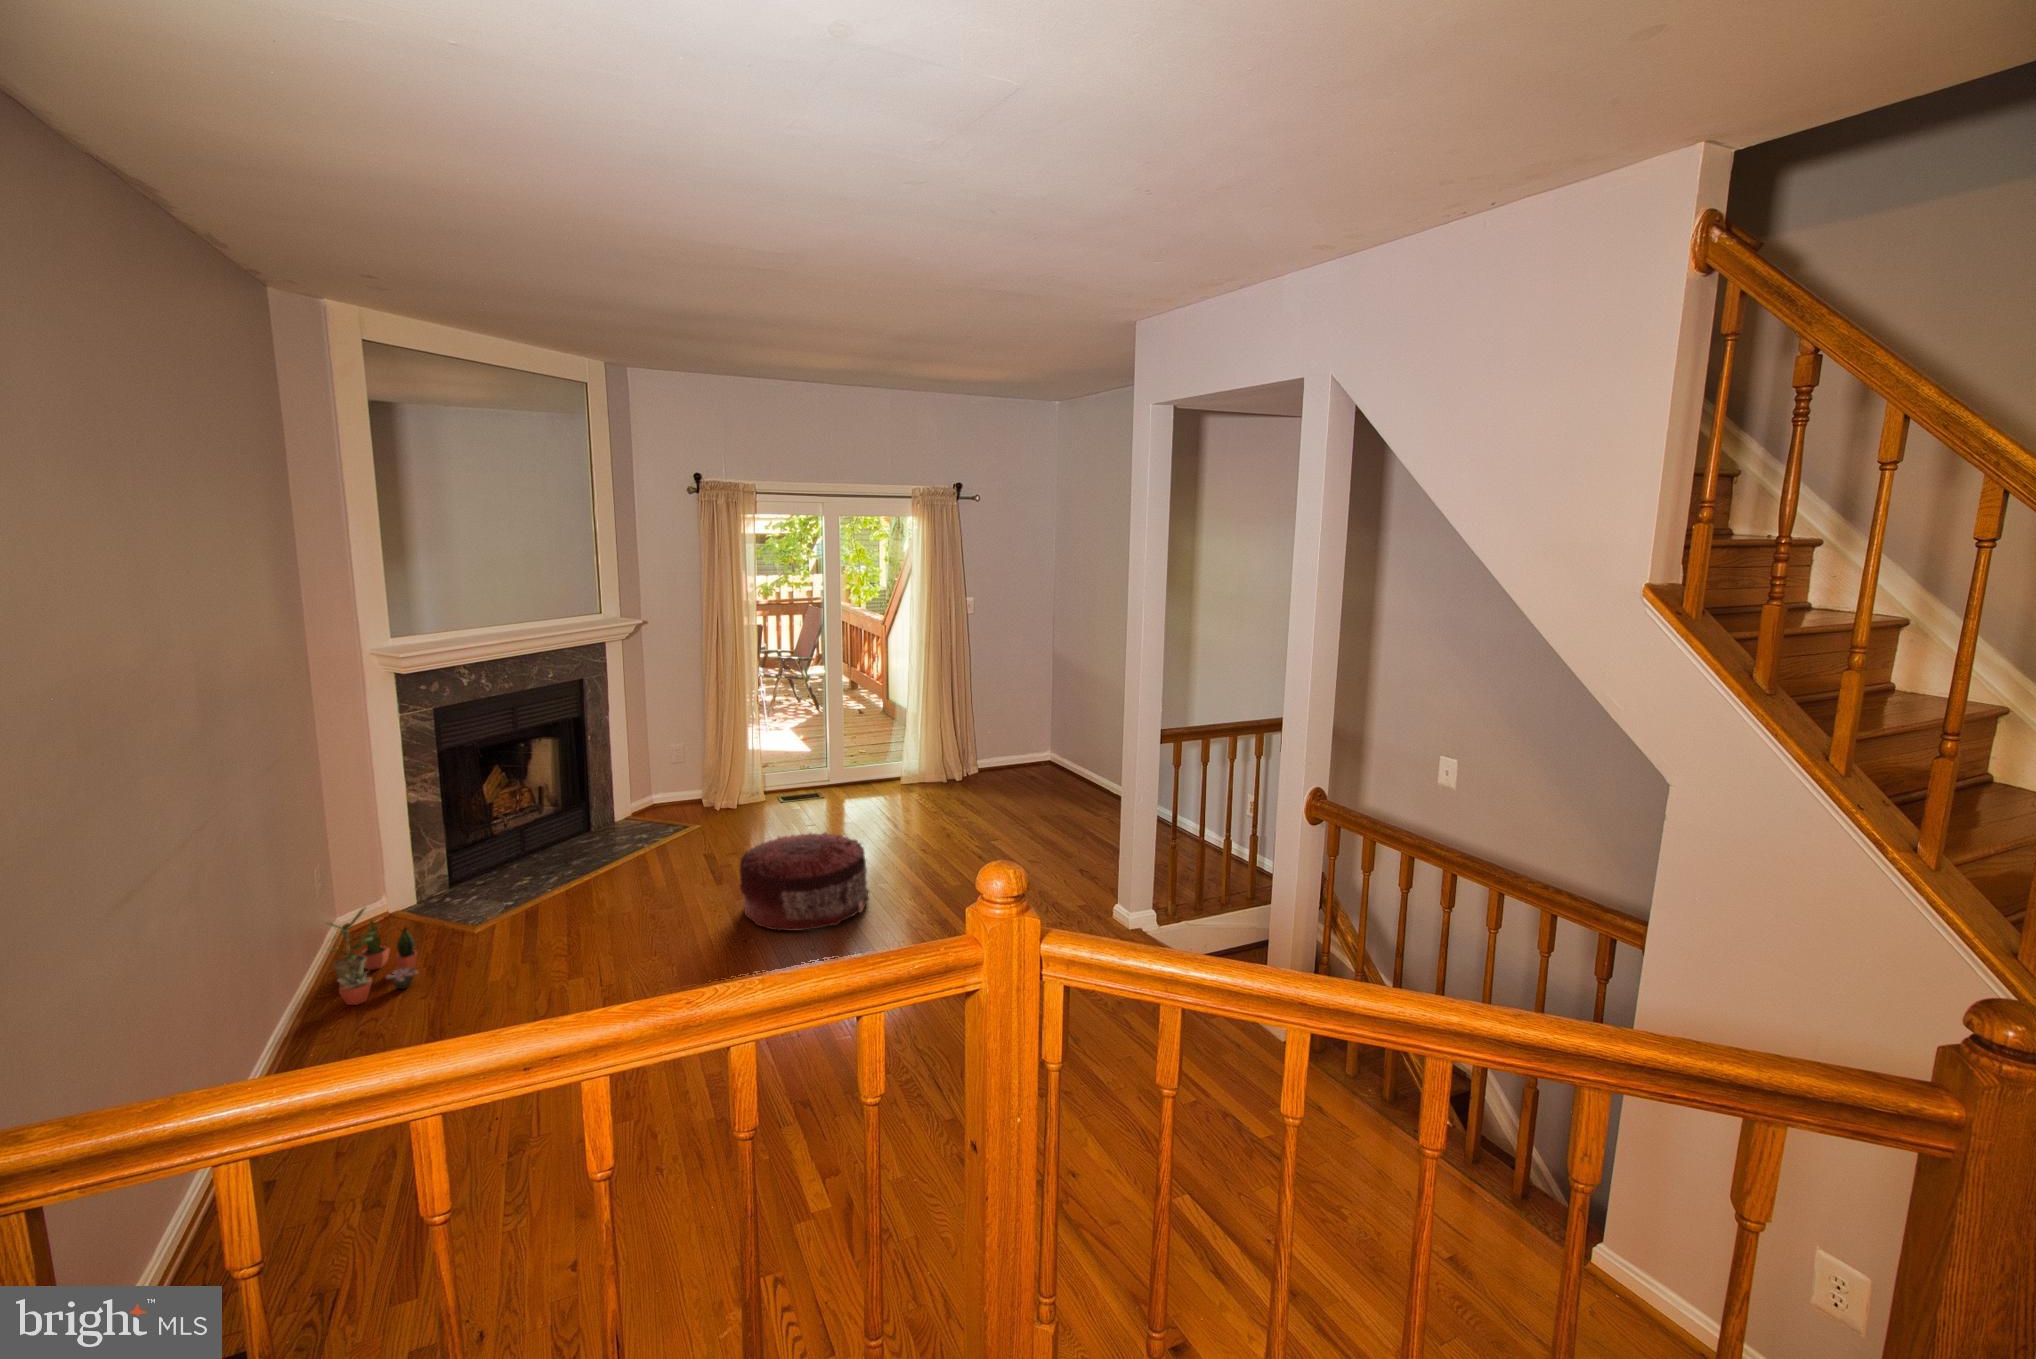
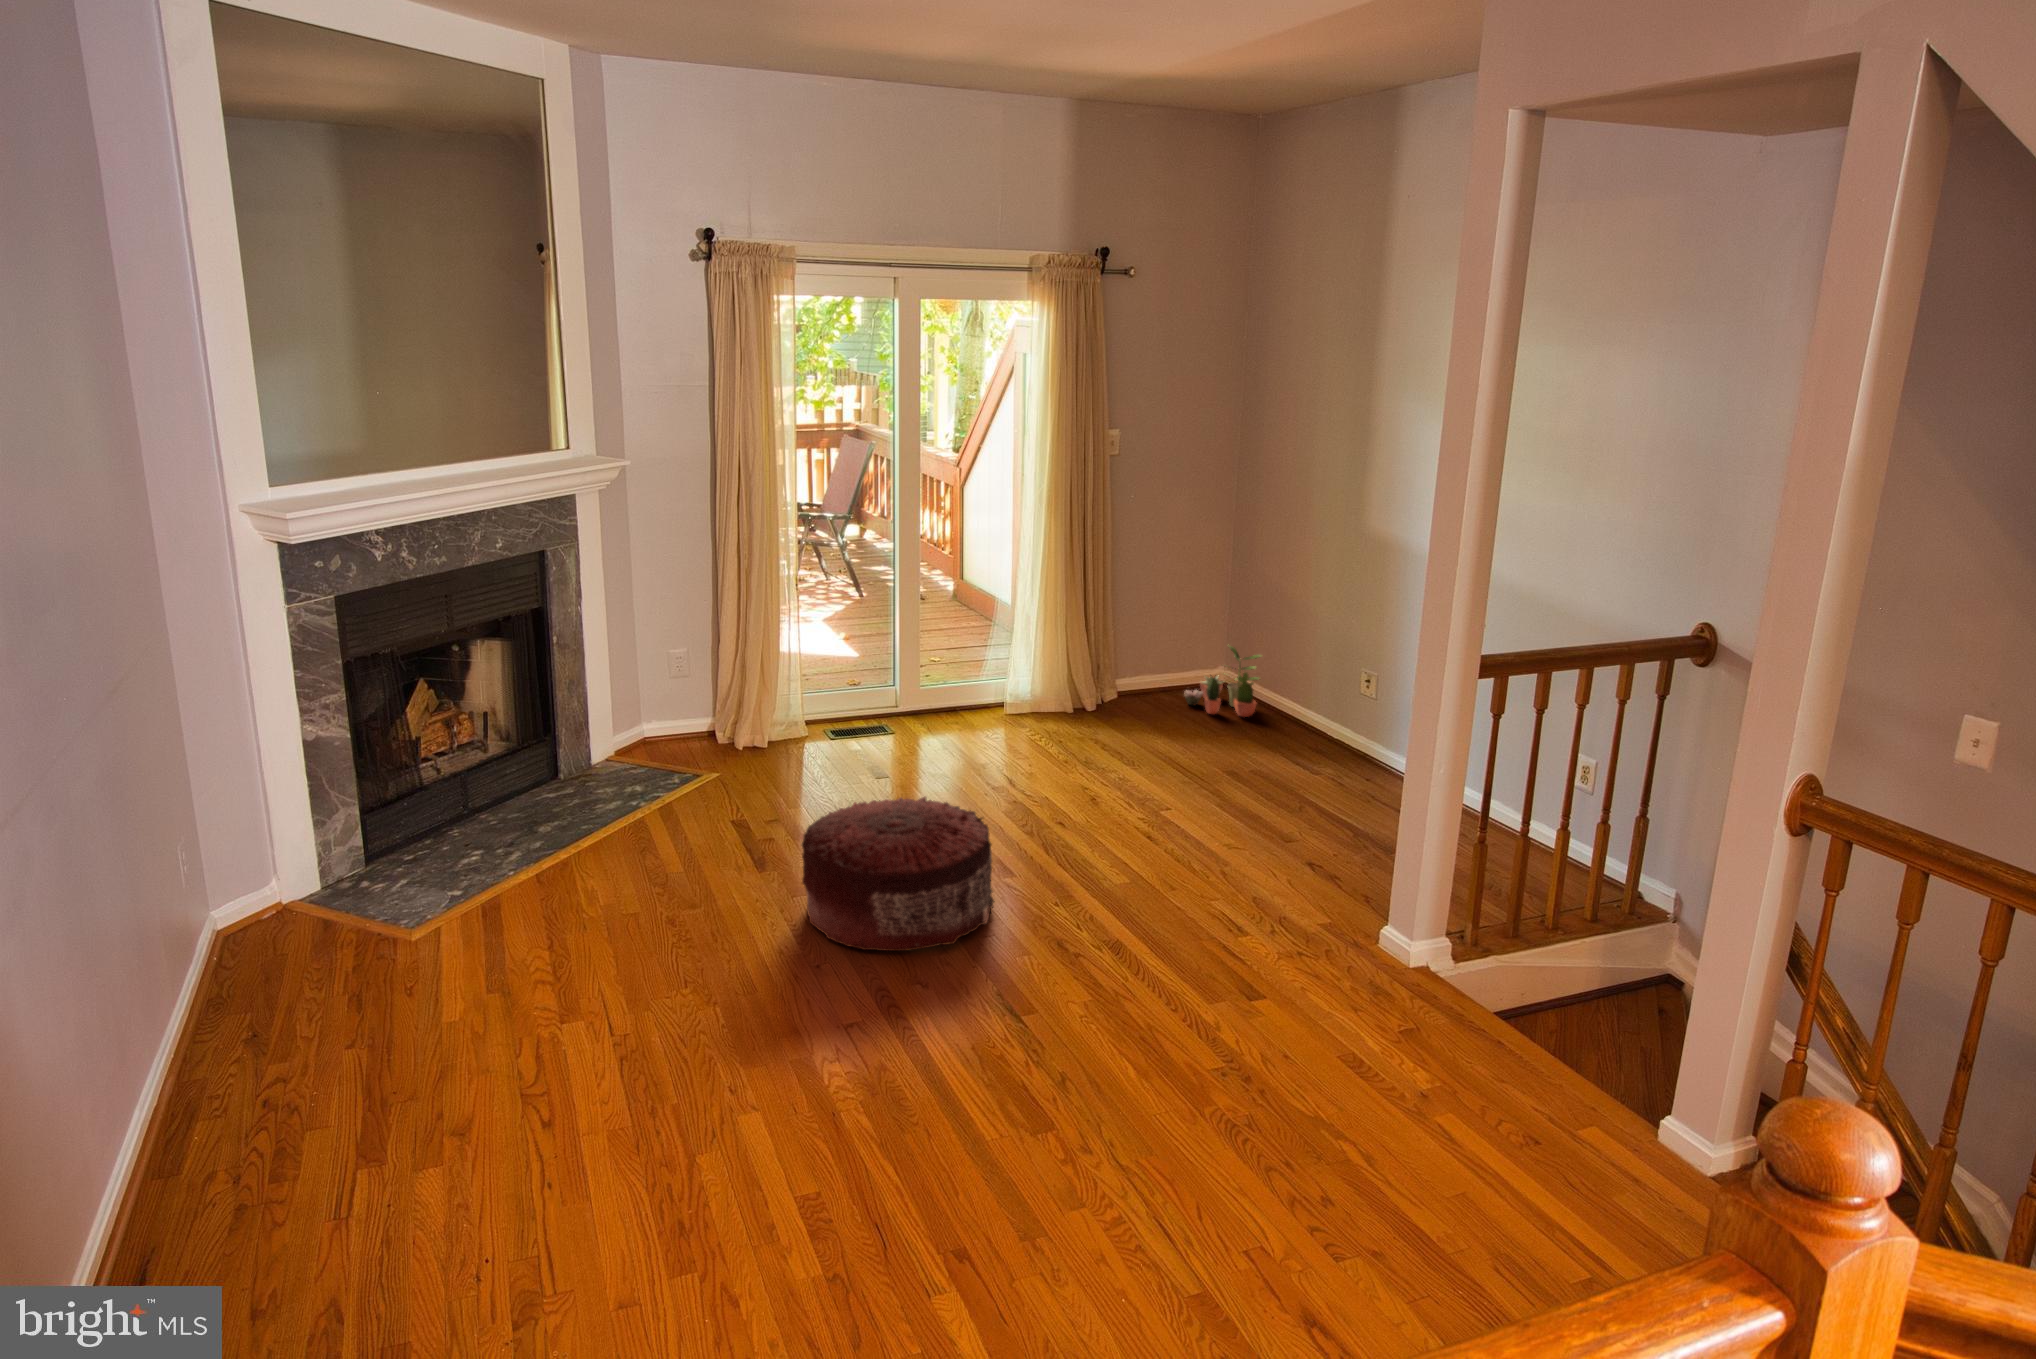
potted plant: present [326,908,418,1005] -> present [1184,646,1261,717]

